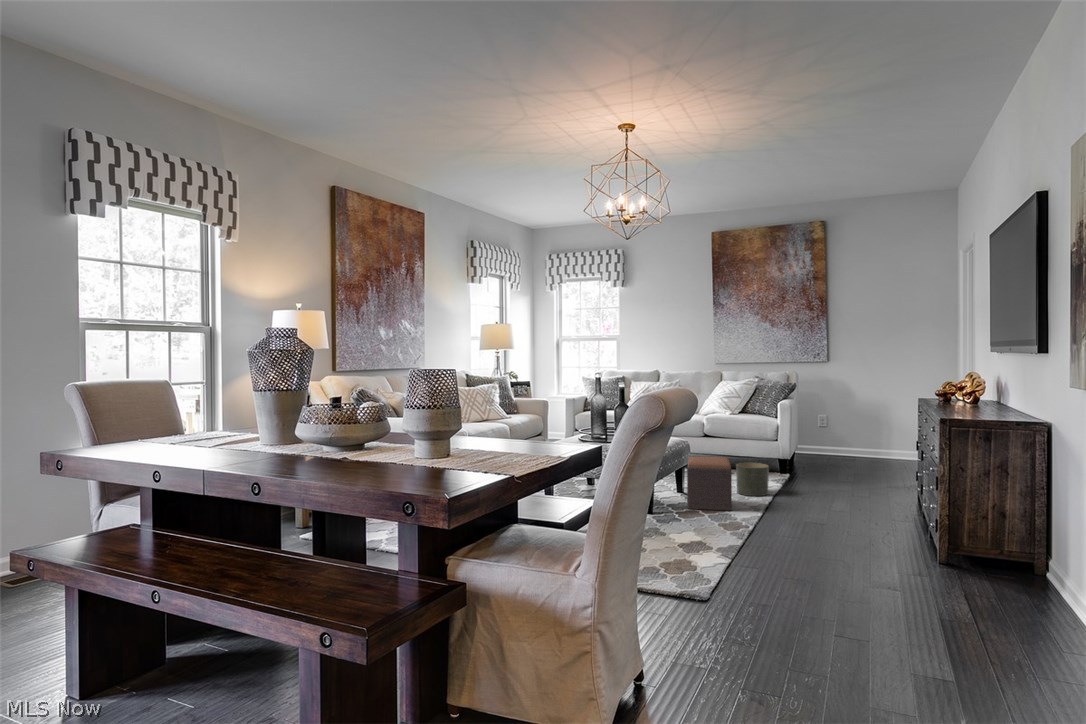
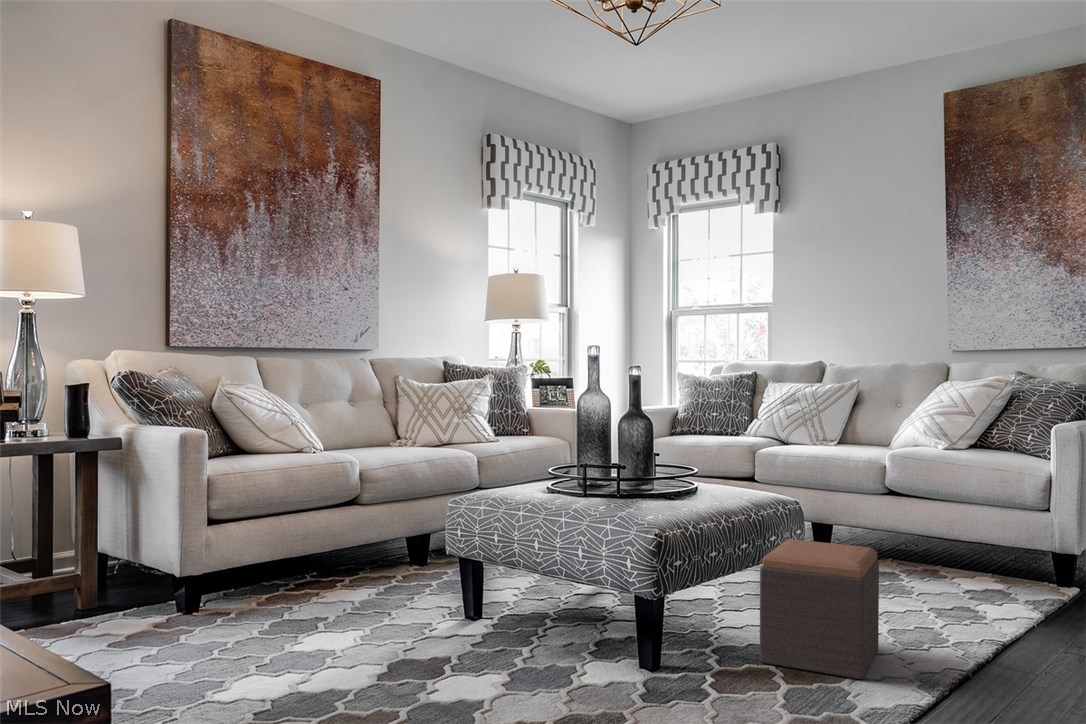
planter: present [736,463,769,496] -> none [914,559,992,642]

